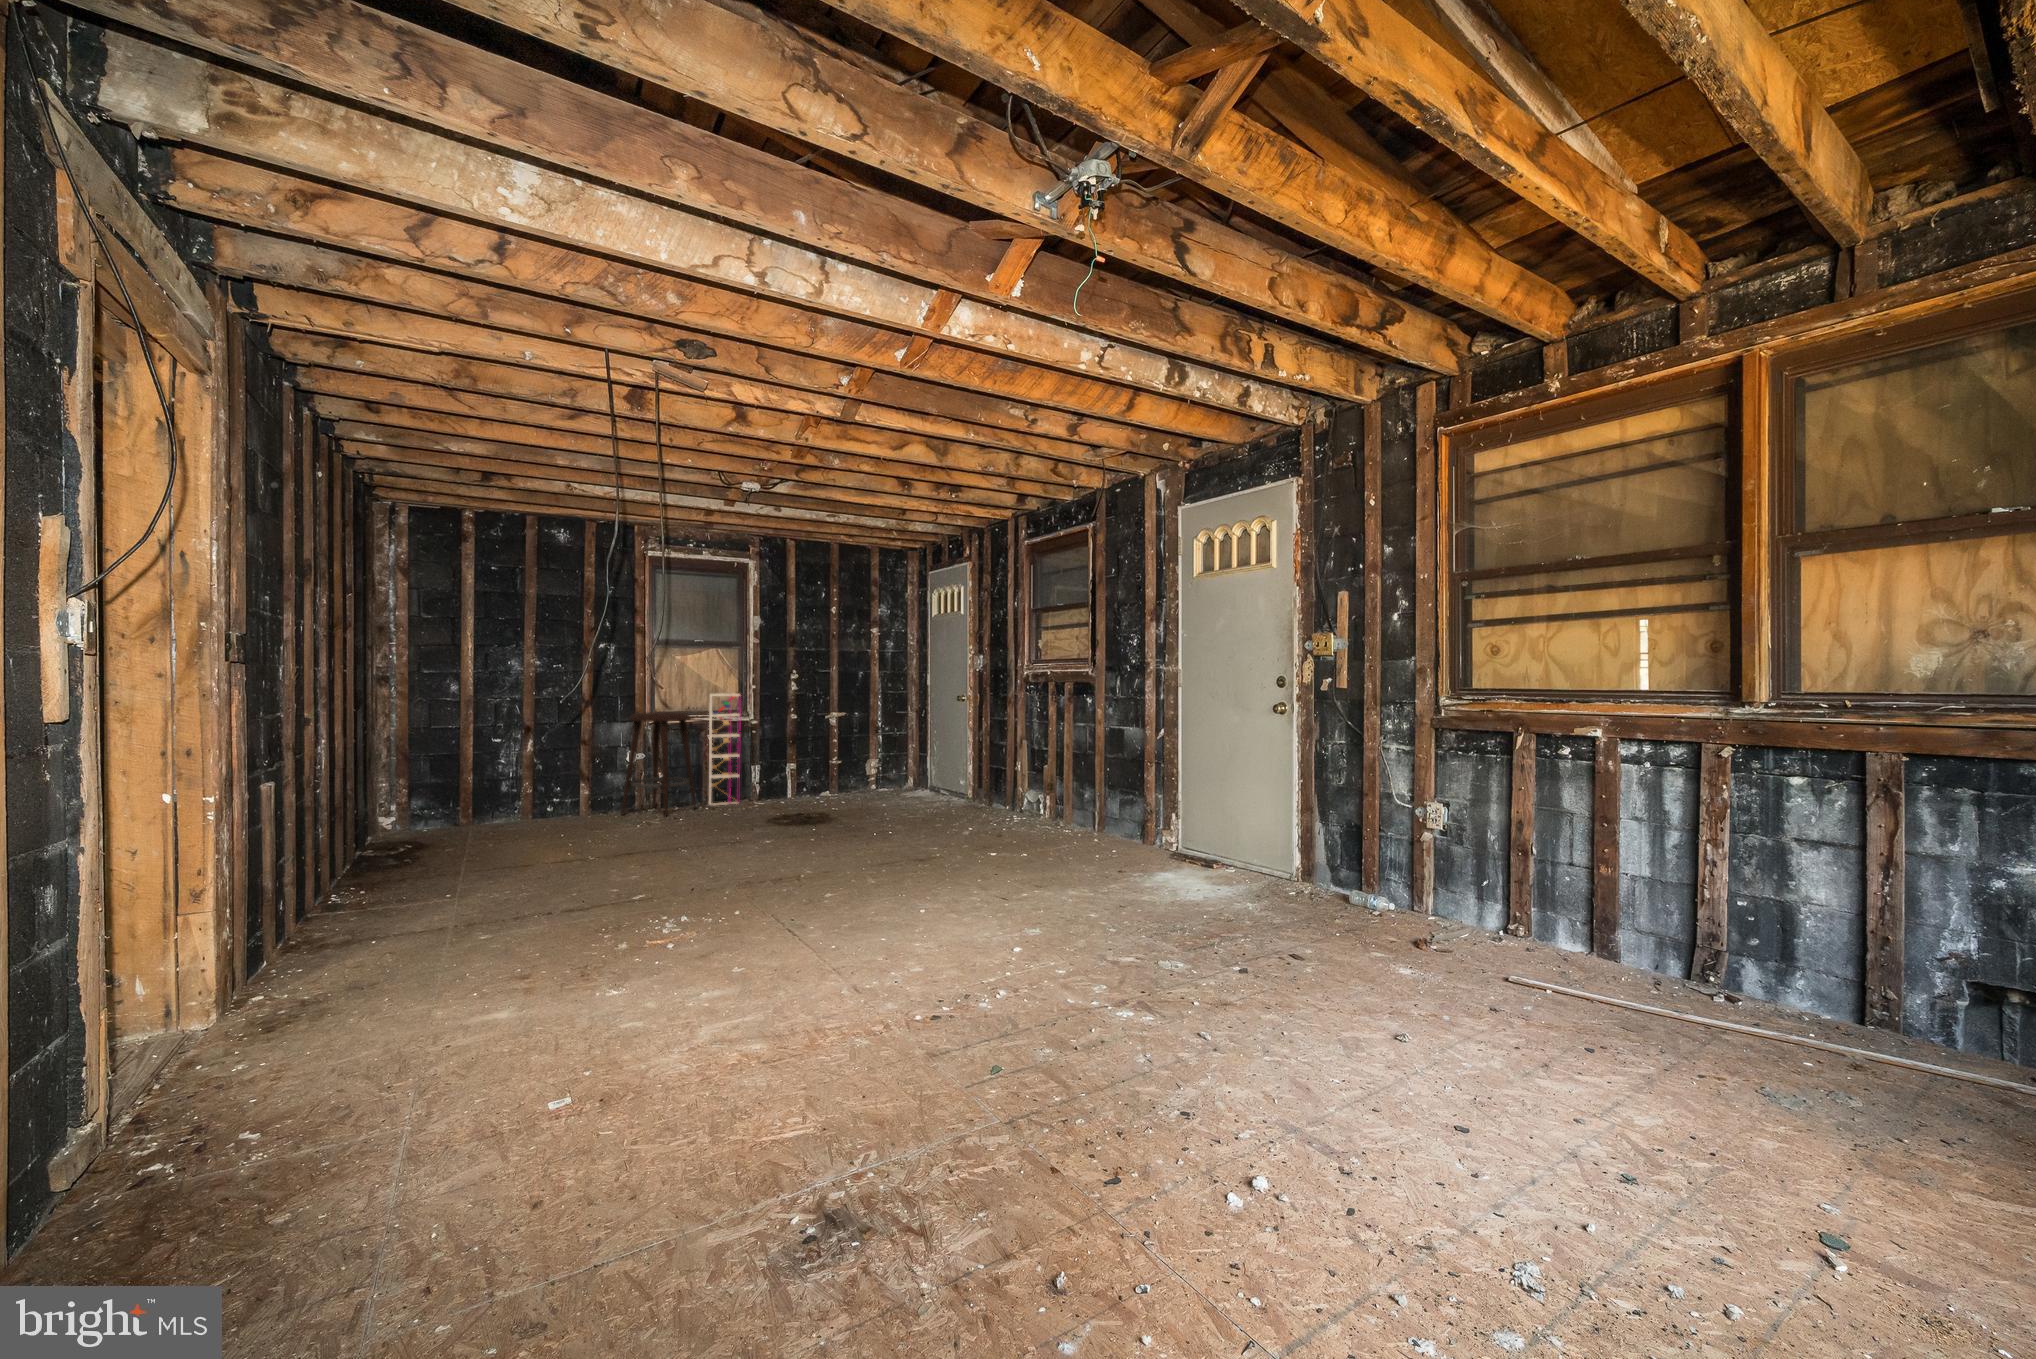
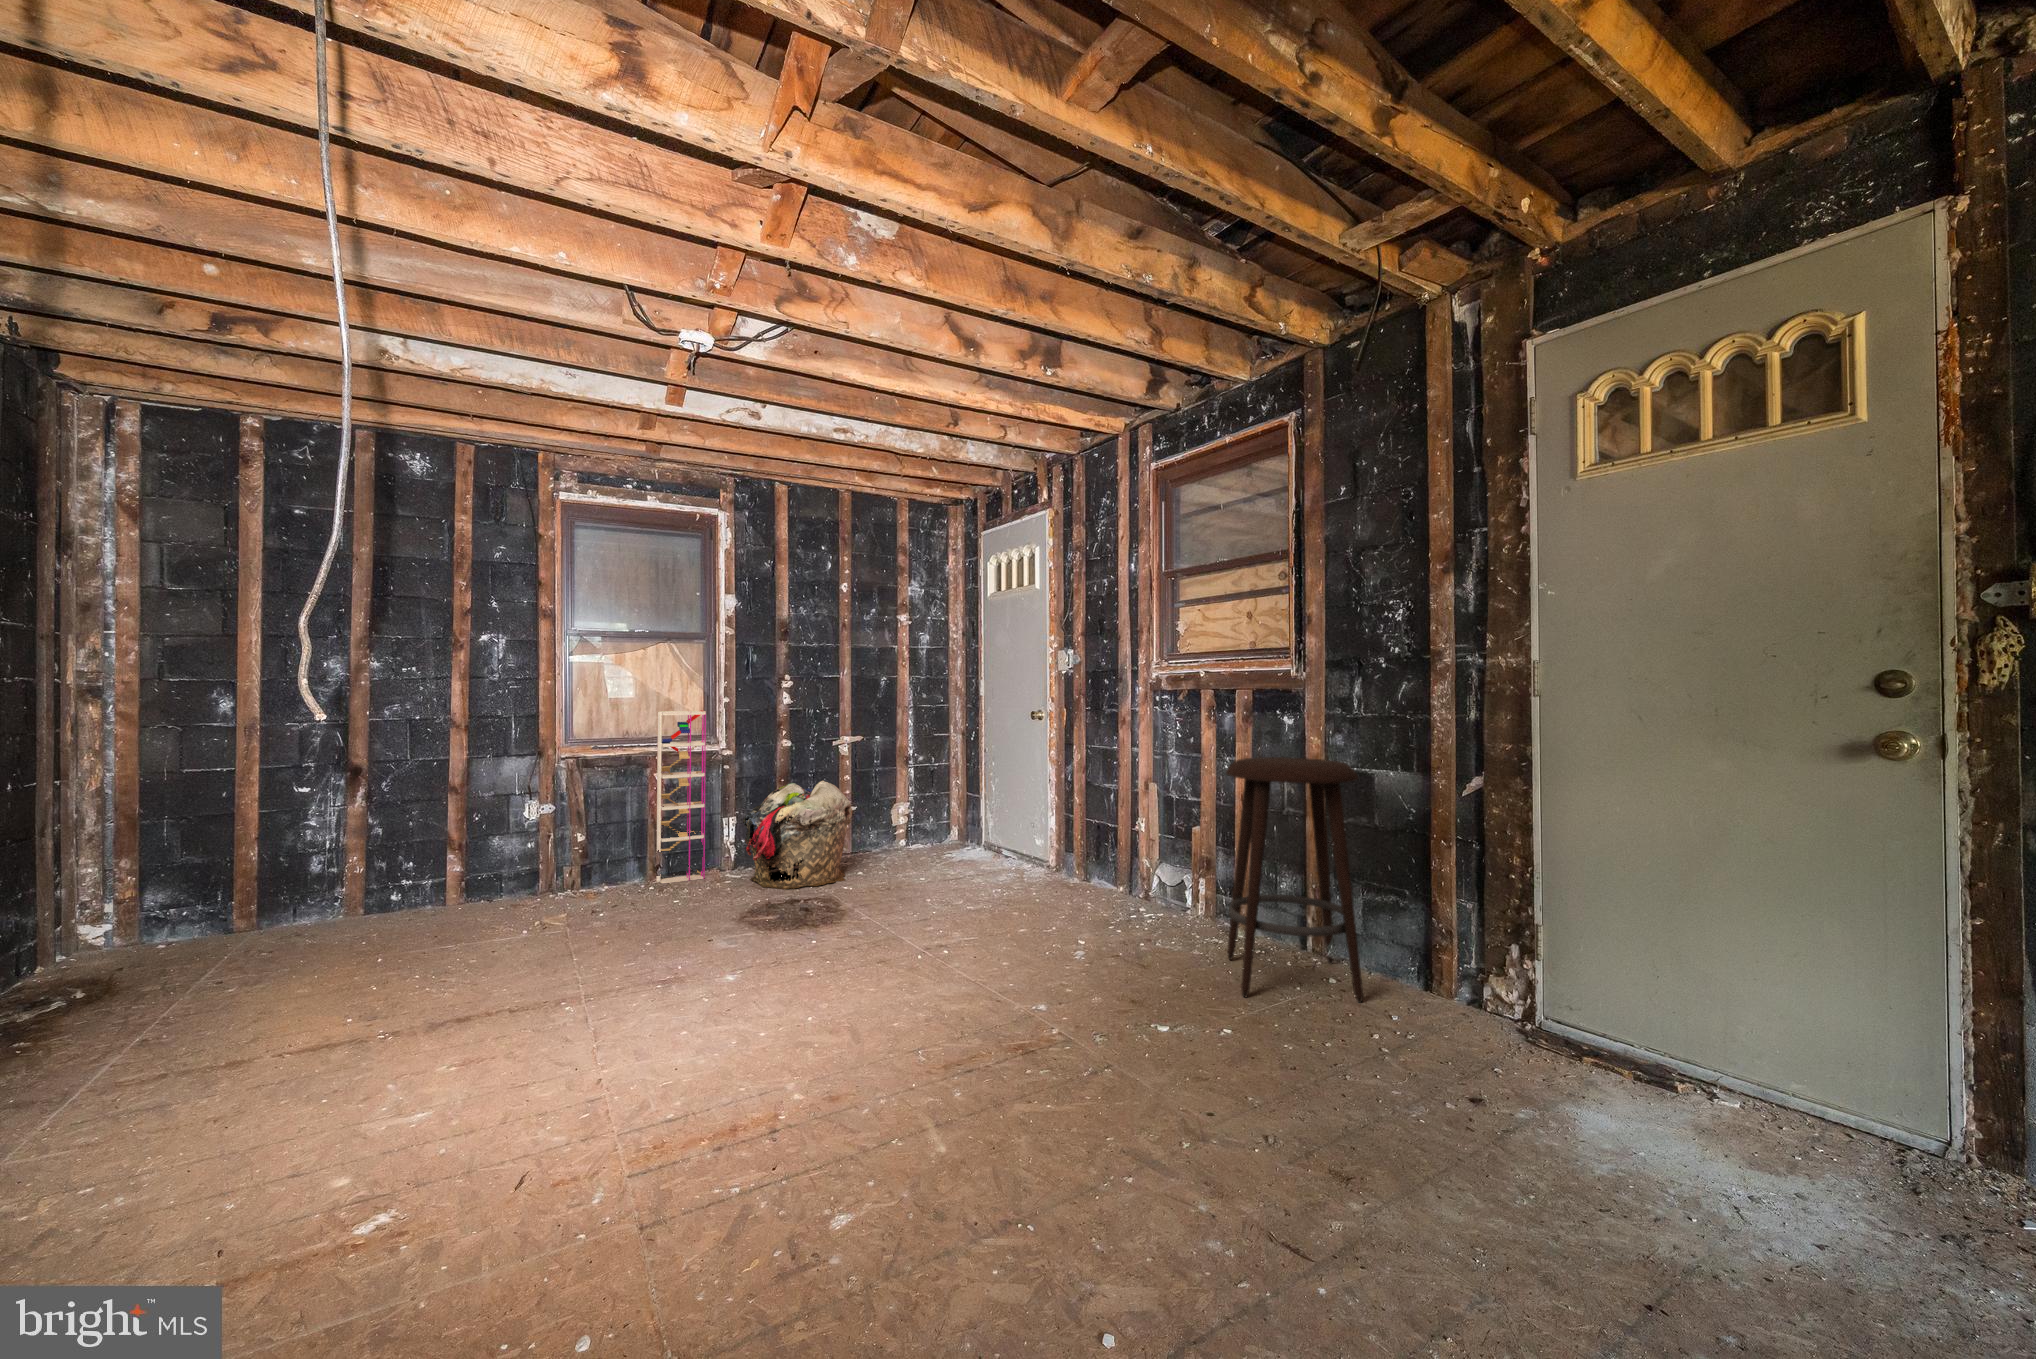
stool: present [621,712,696,816] -> present [1226,757,1363,1003]
laundry basket: none [765,740,837,808] -> present [743,781,852,890]

